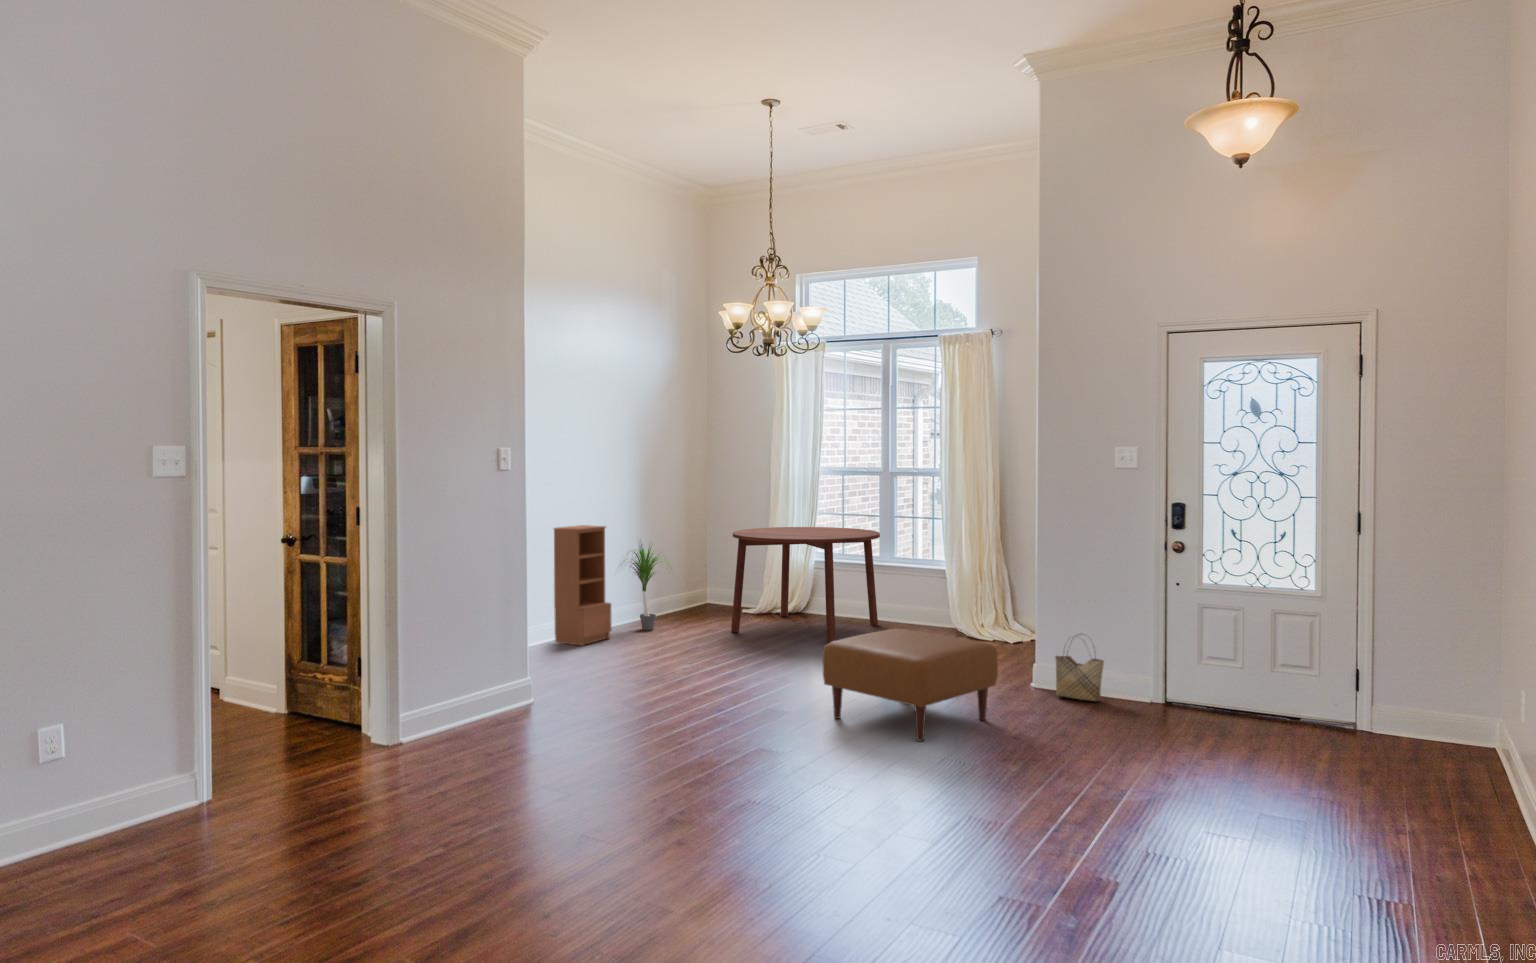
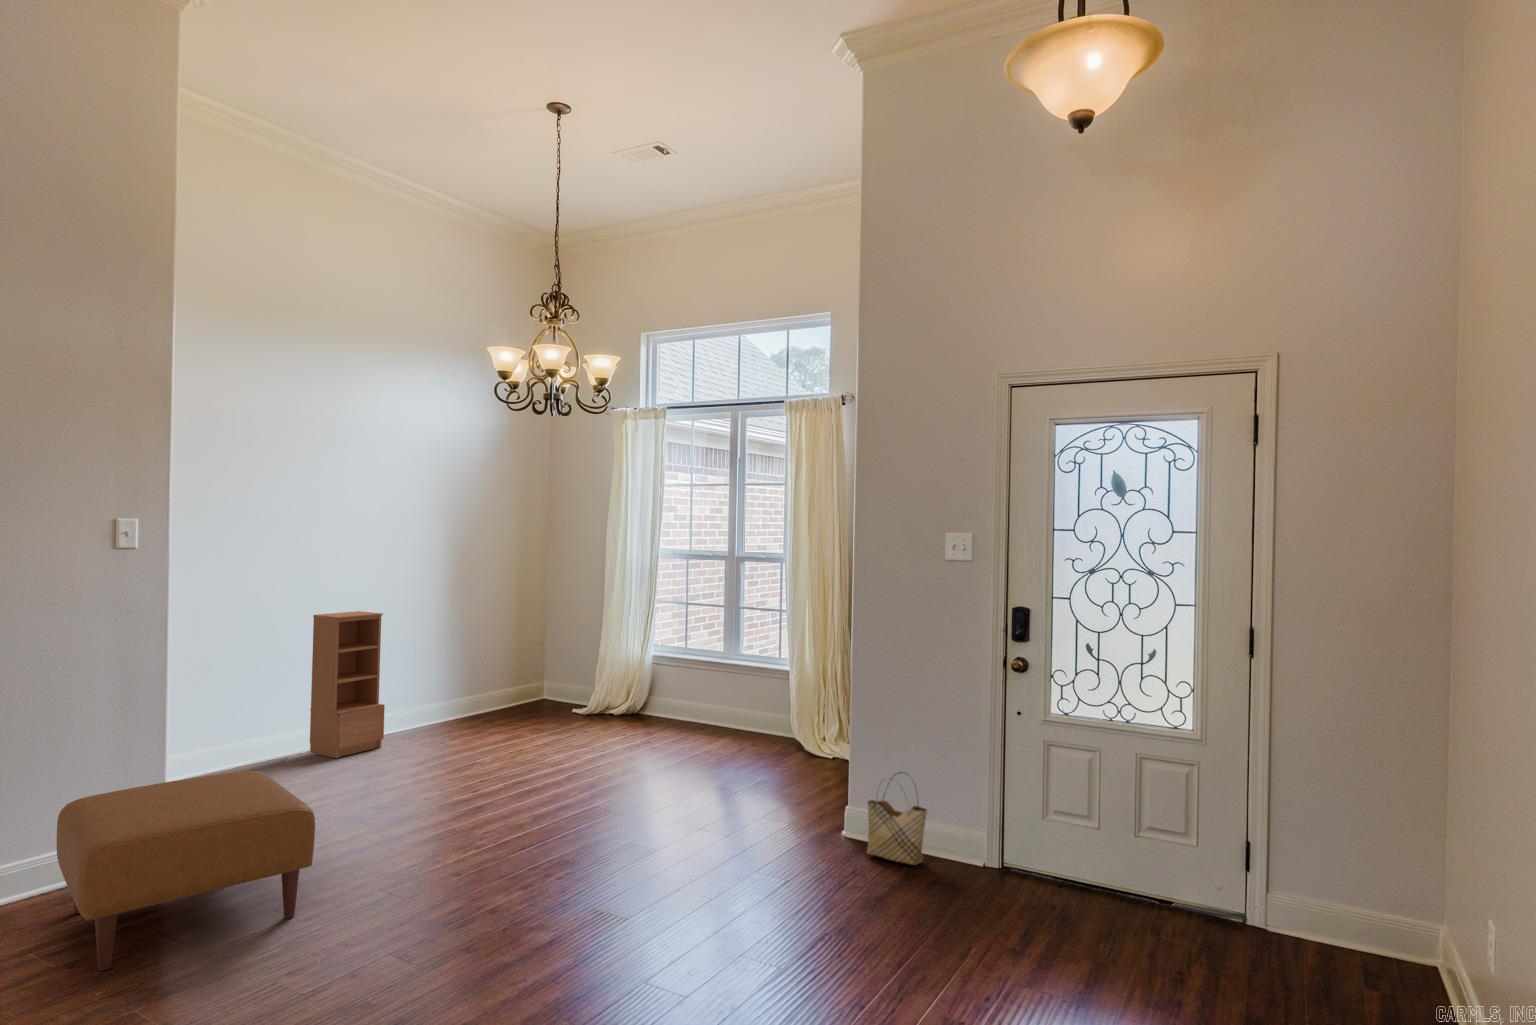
dining table: present [731,527,880,642] -> none [534,615,714,757]
potted plant: present [627,544,661,630] -> none [400,623,477,735]
ottoman: present [823,629,998,741] -> present [57,771,315,971]

